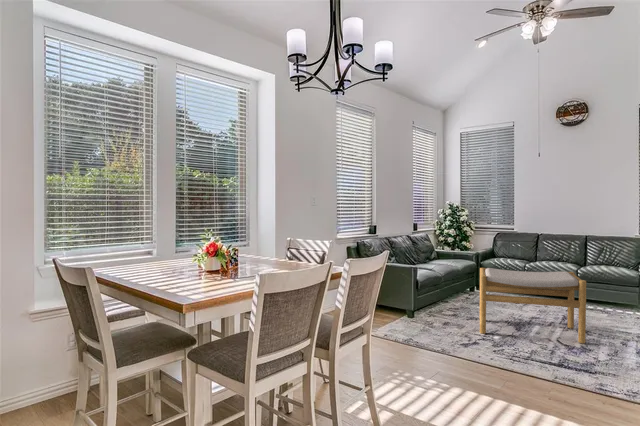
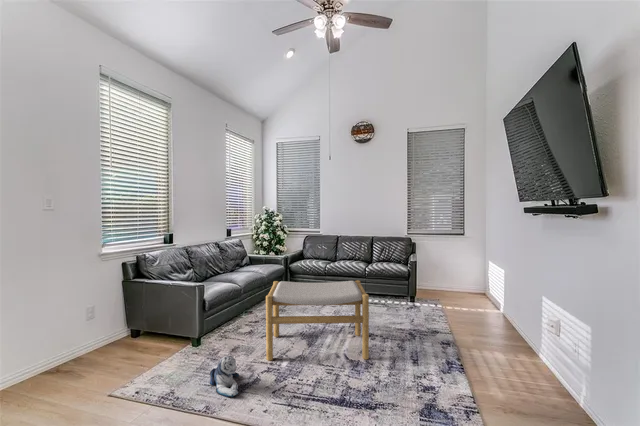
plush toy: none [436,318,465,348] -> present [210,356,239,397]

